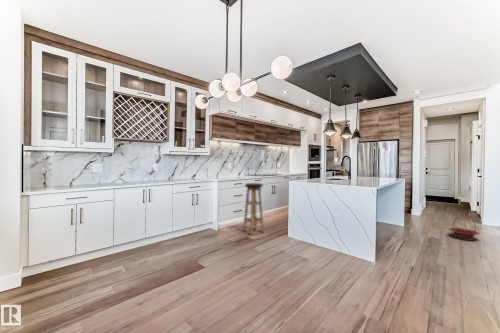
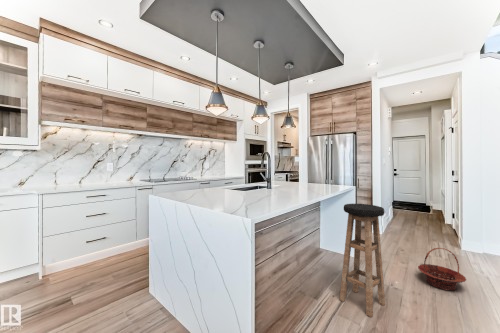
bar stool: present [243,183,264,234] -> present [339,204,385,317]

